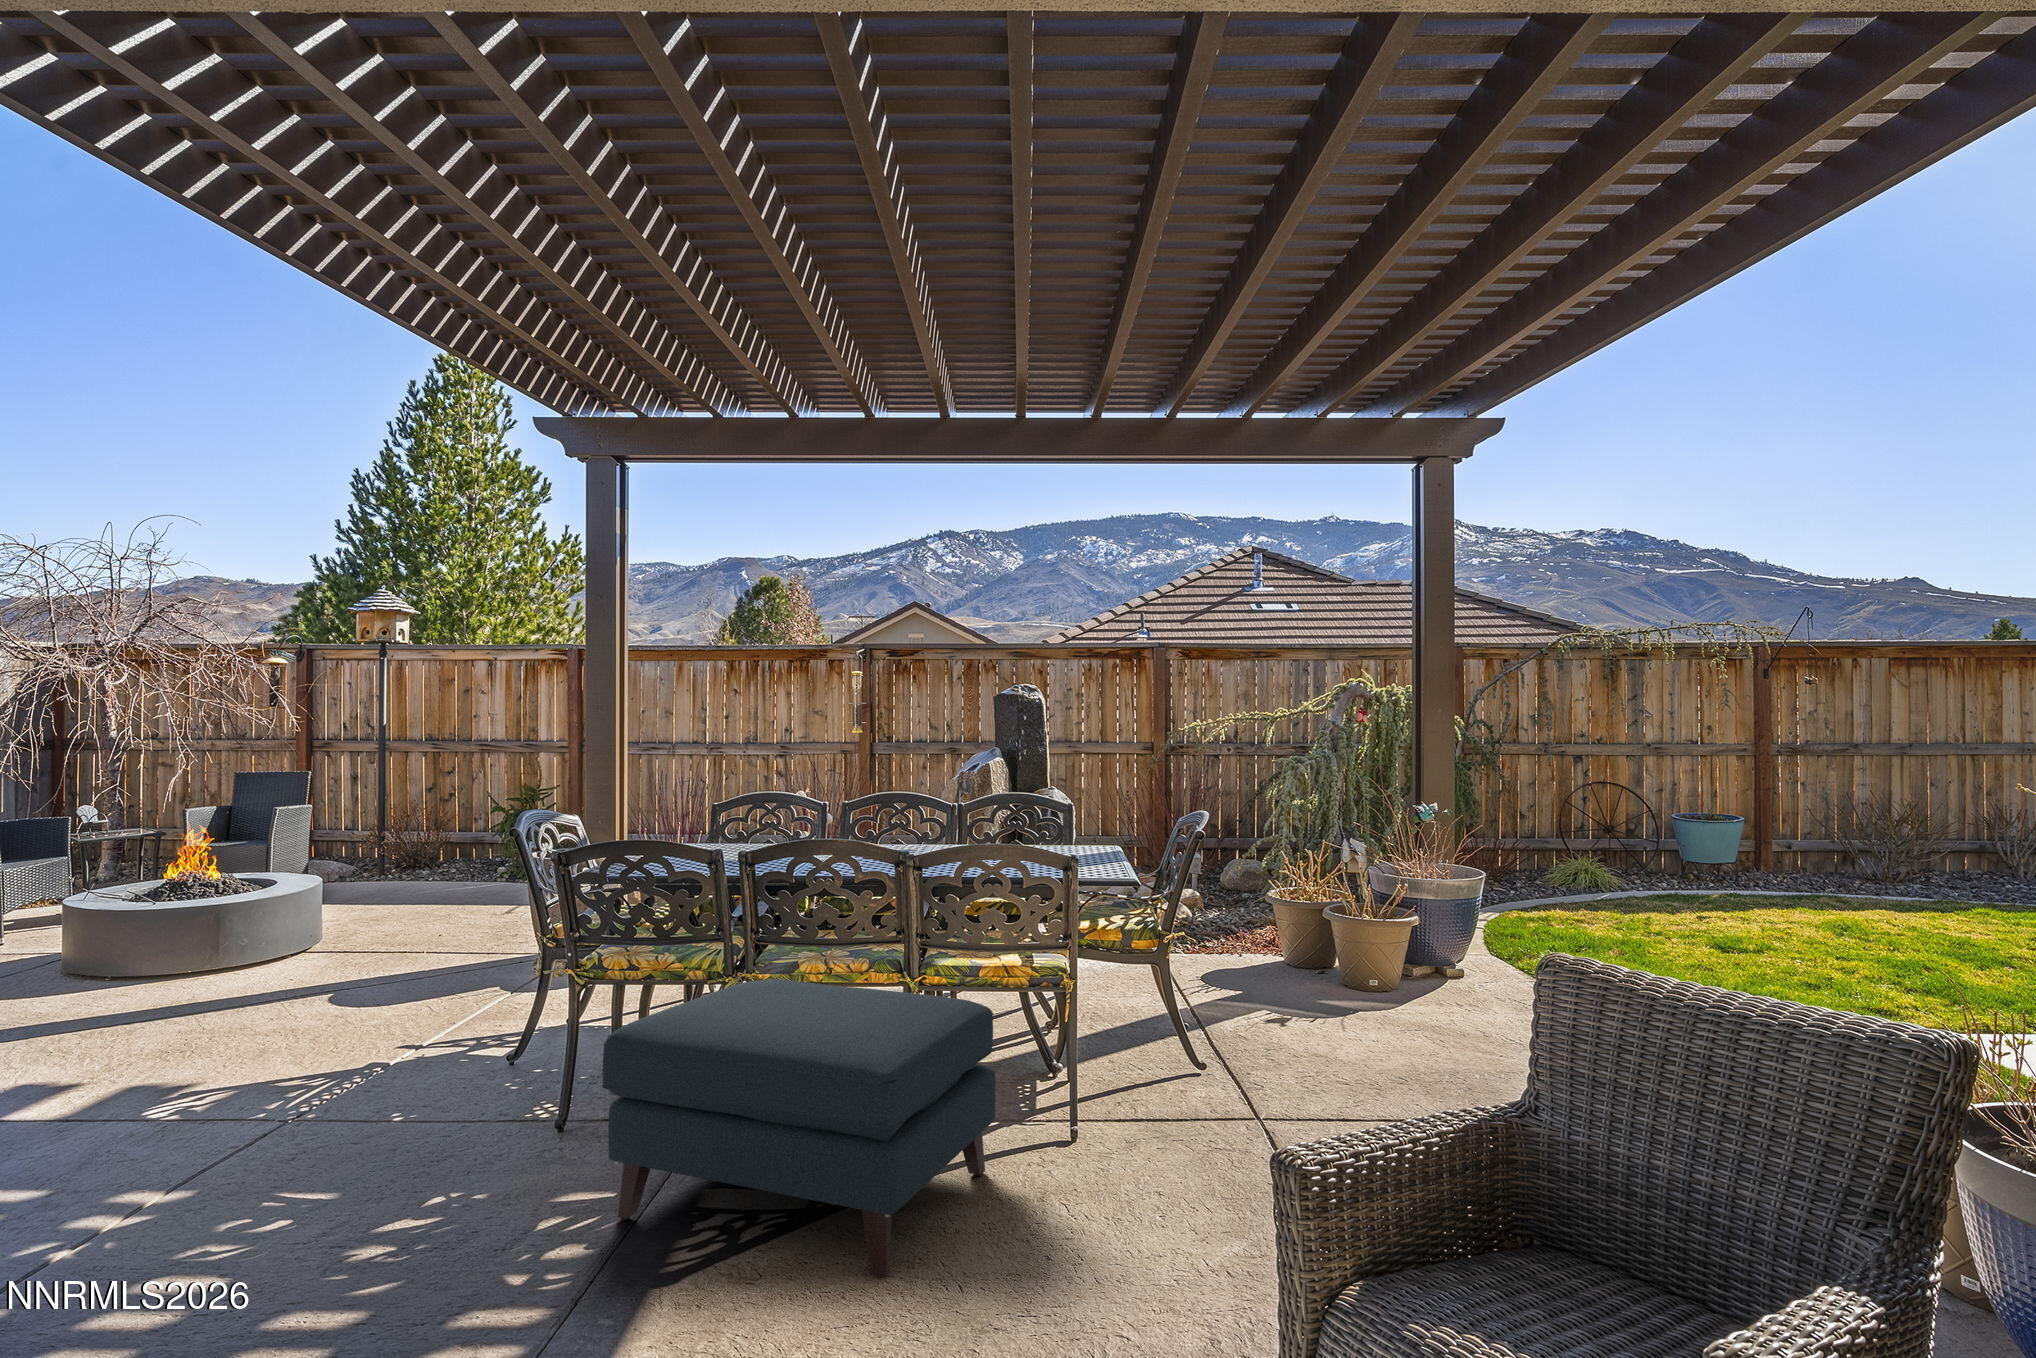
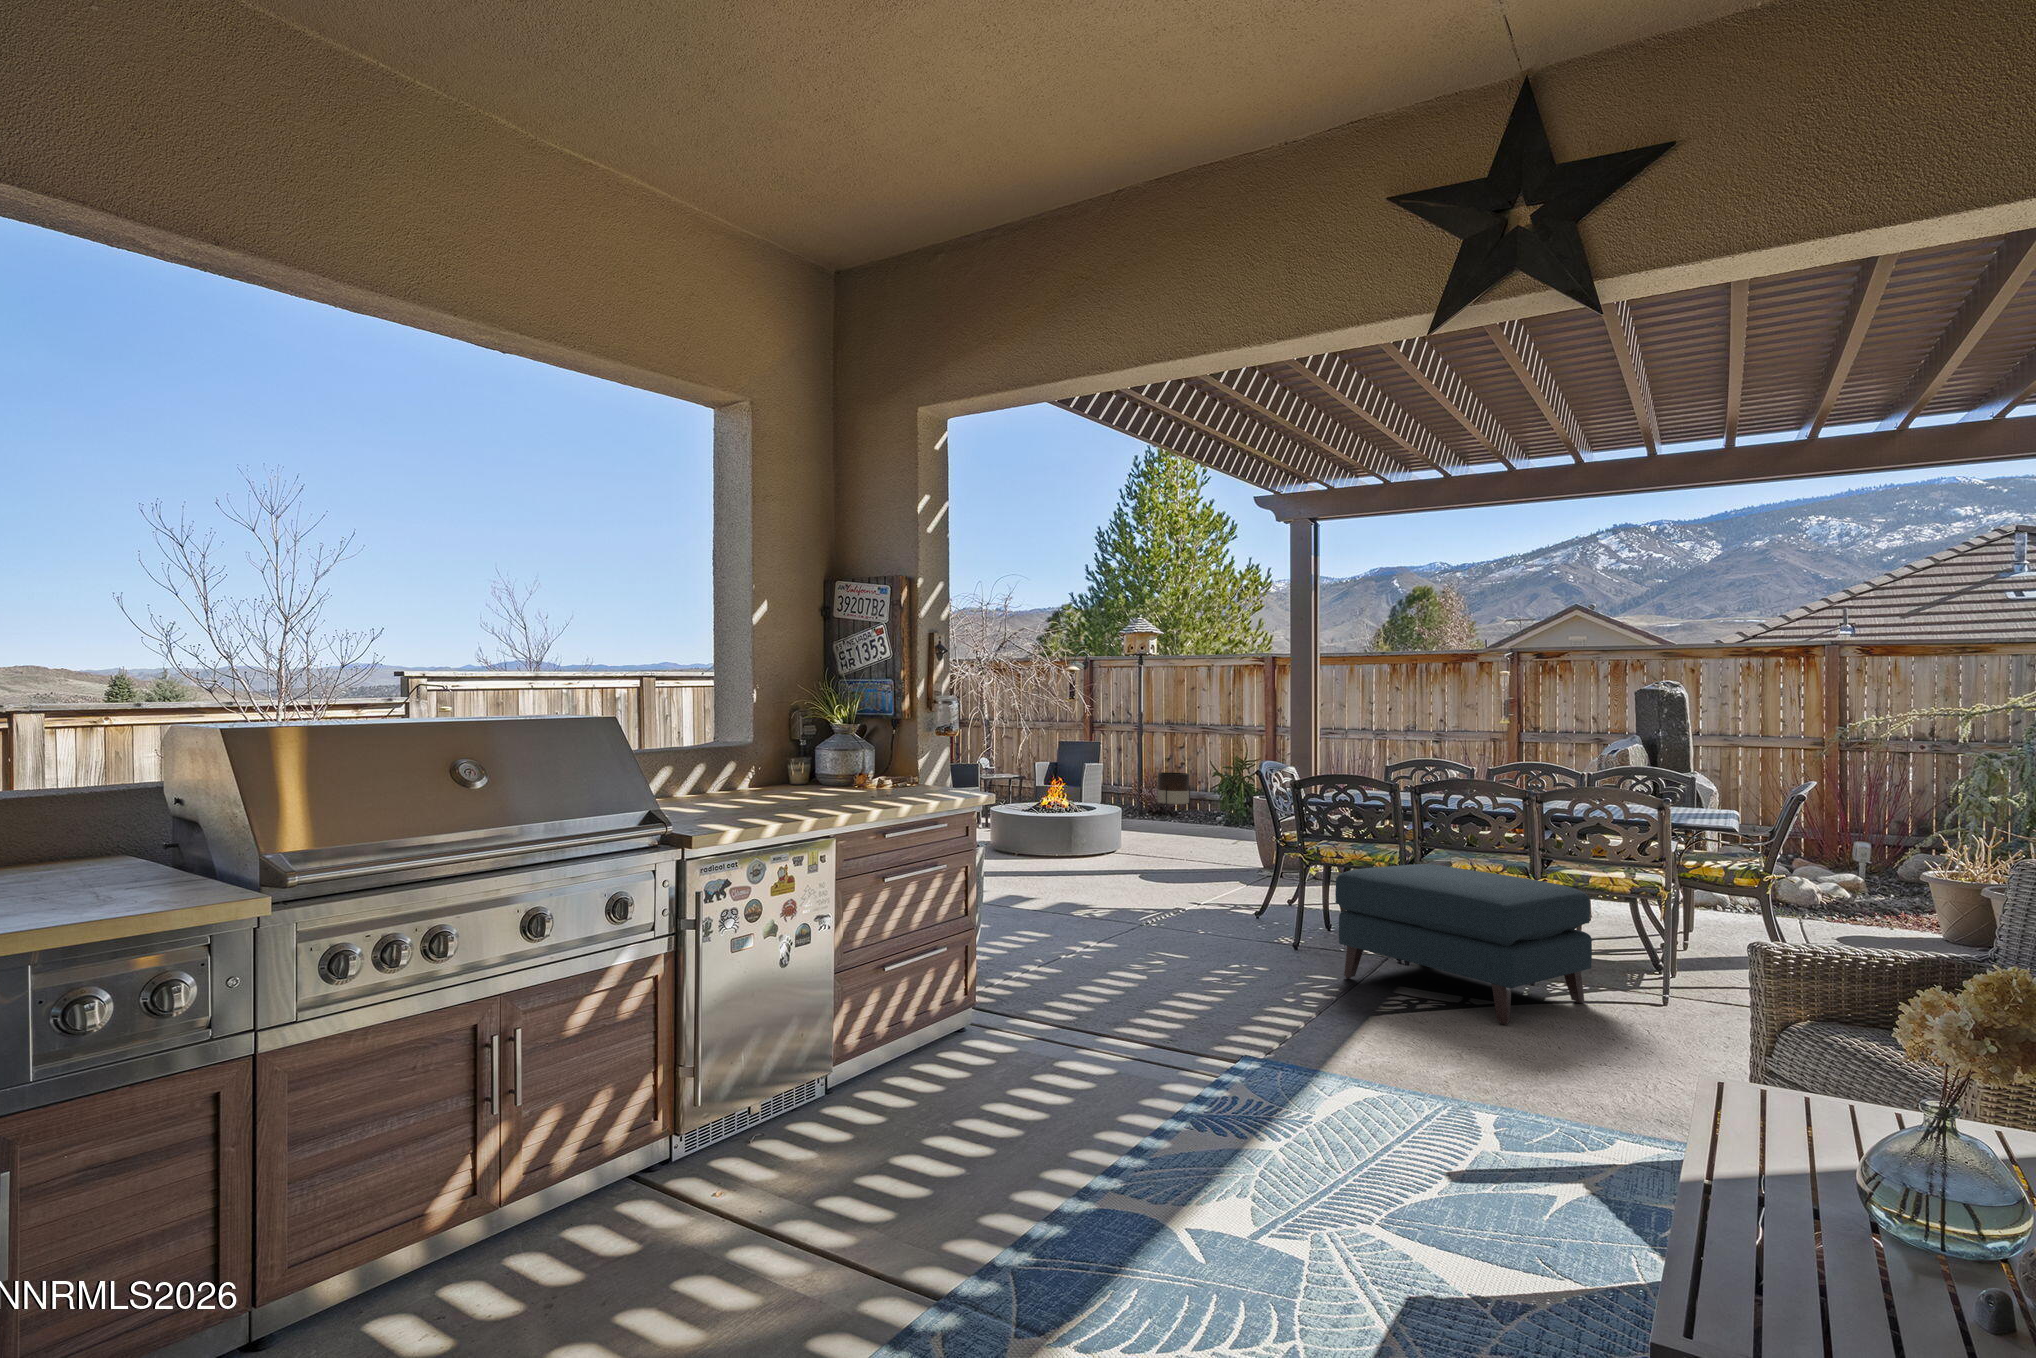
planter: none [395,813,449,881] -> present [1157,772,1190,816]

